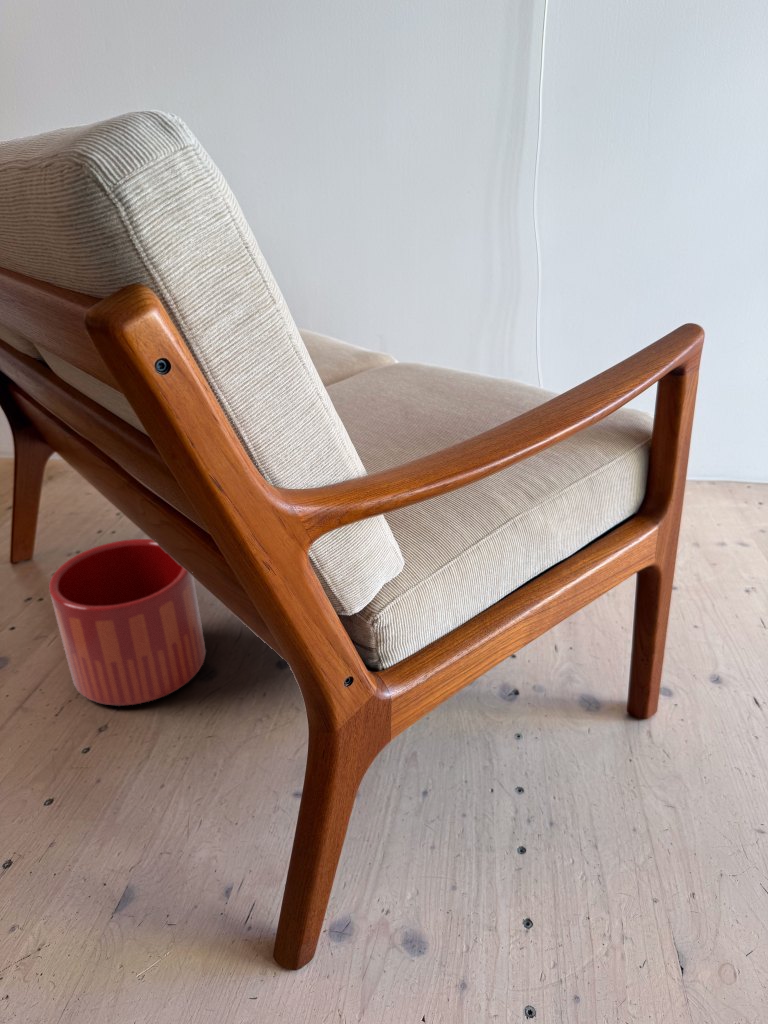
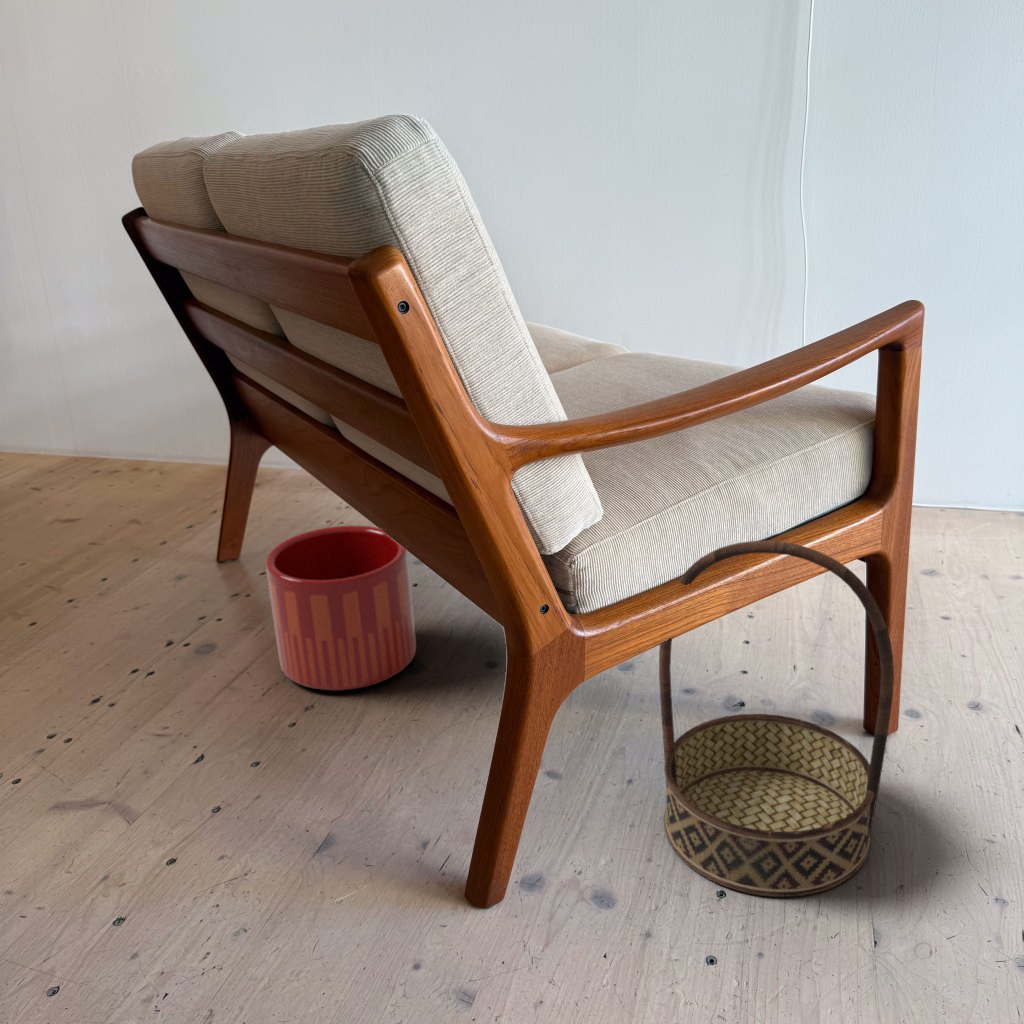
basket: none [455,580,693,922] -> present [659,541,894,897]

